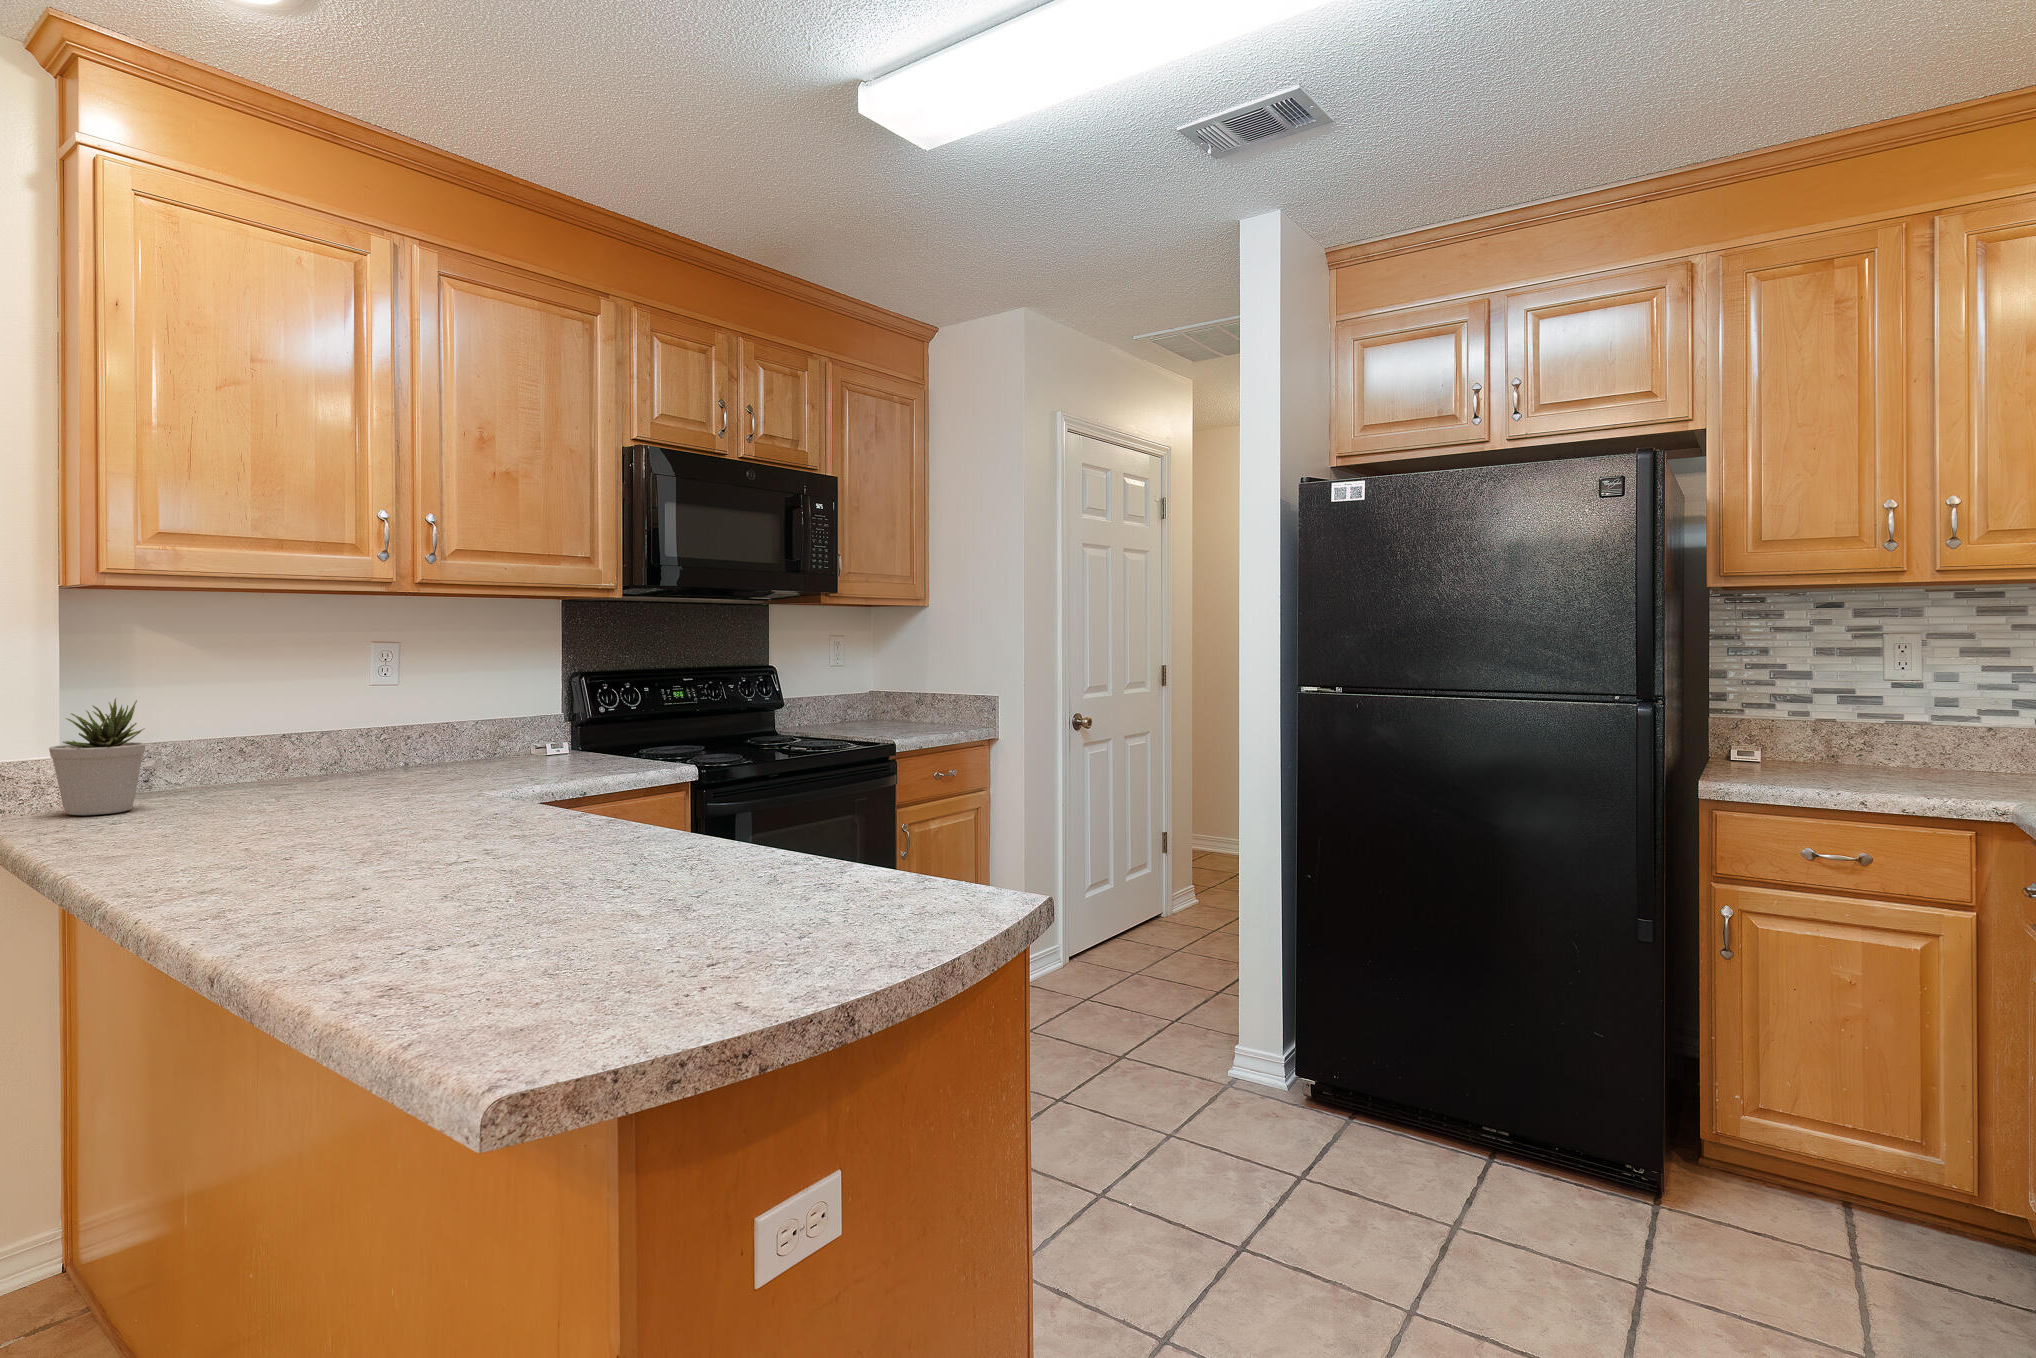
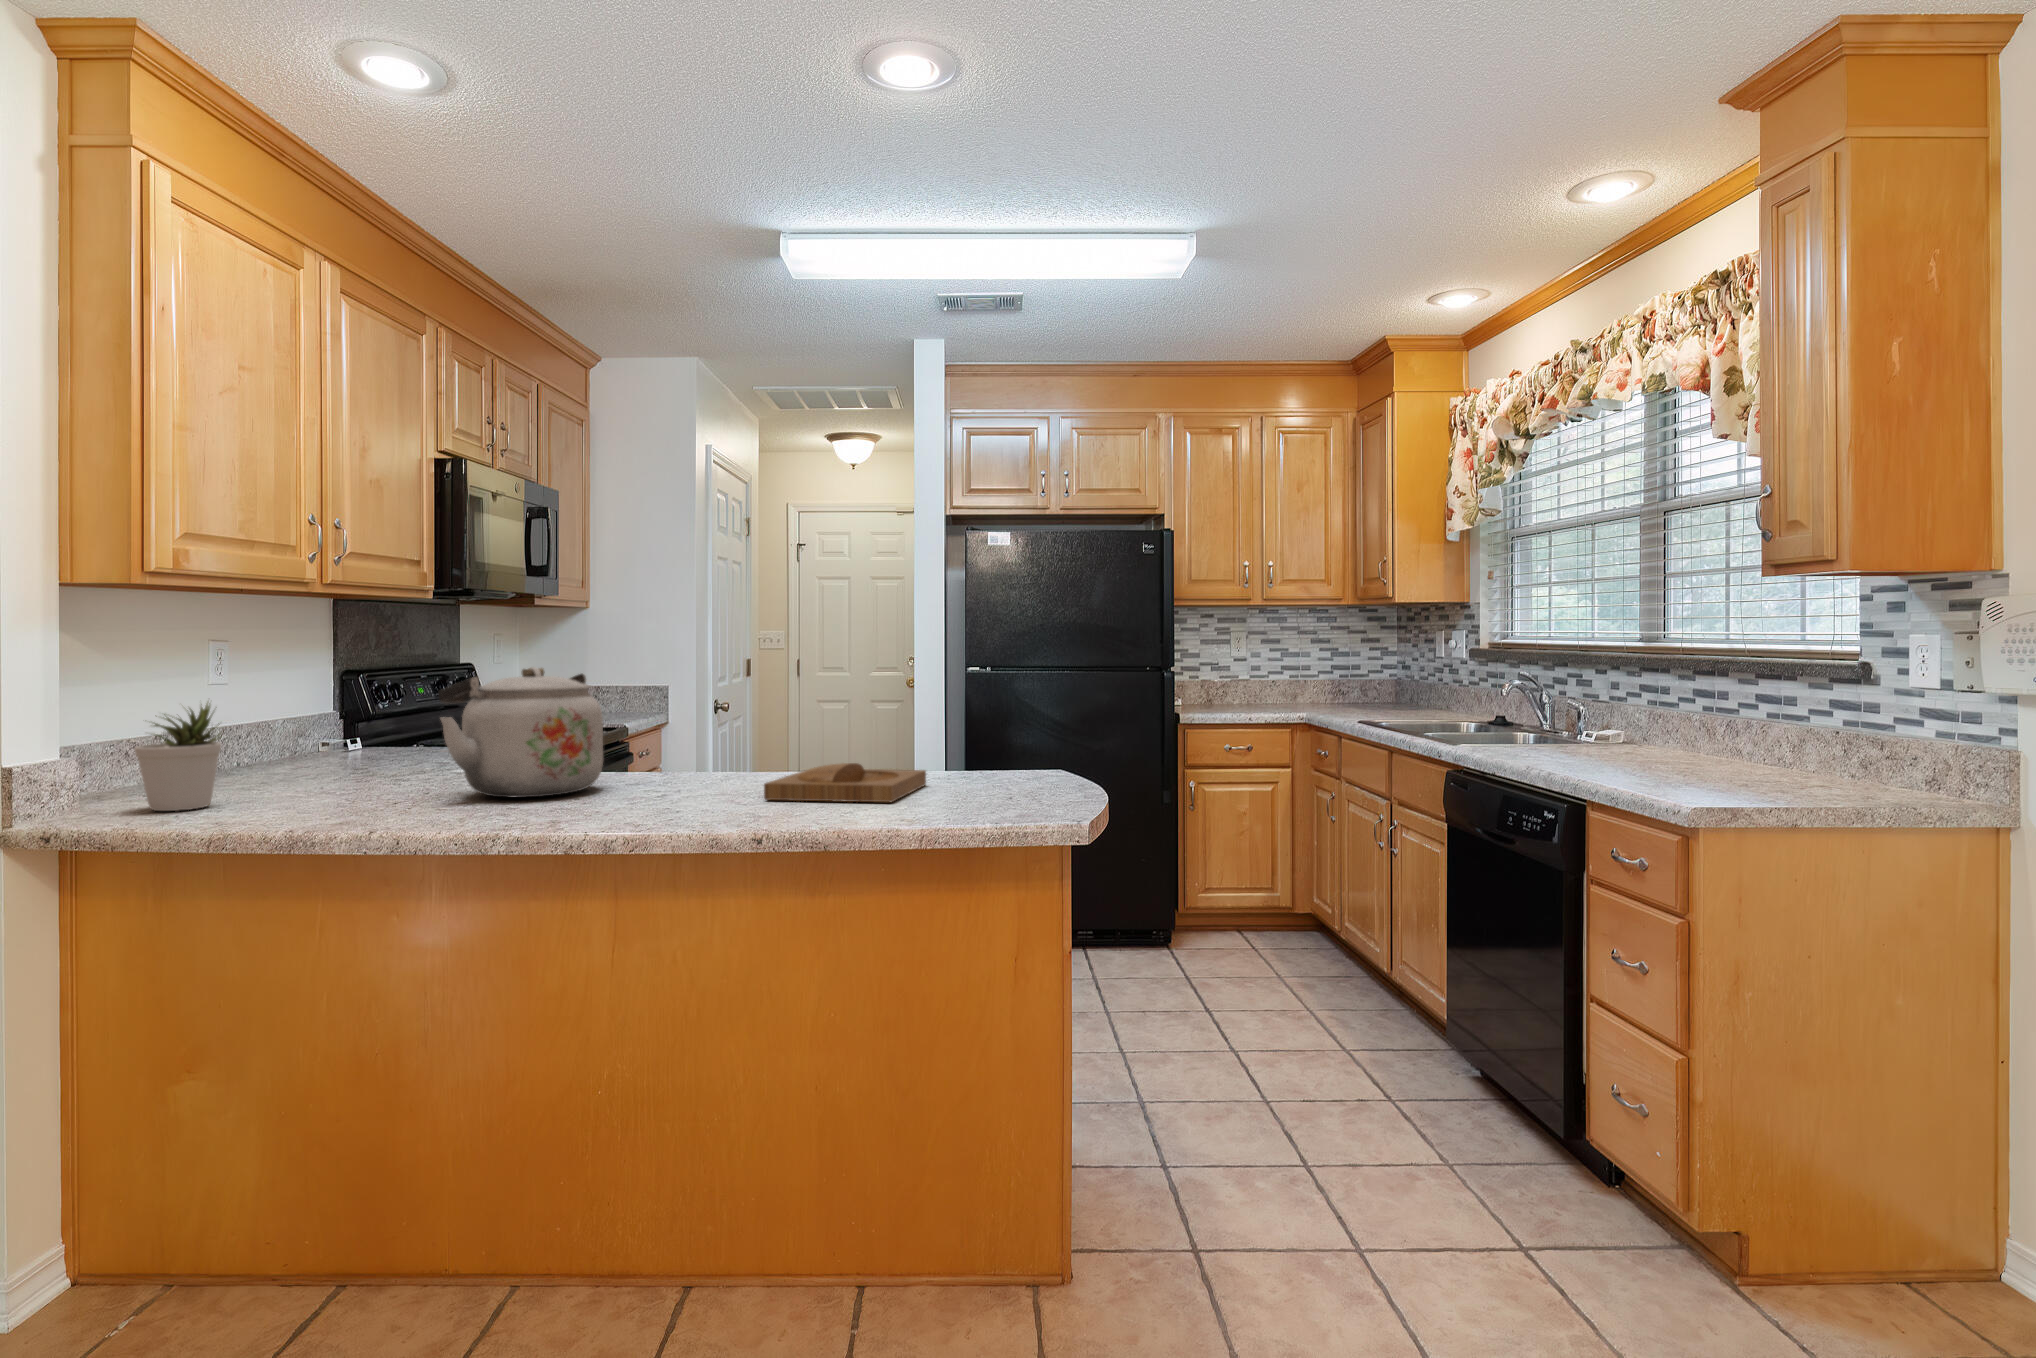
kettle: none [186,671,440,842] -> present [439,667,603,797]
tray: none [373,843,674,941] -> present [764,763,926,802]

